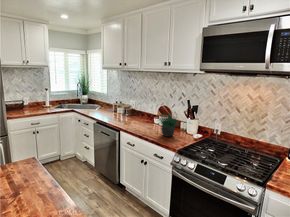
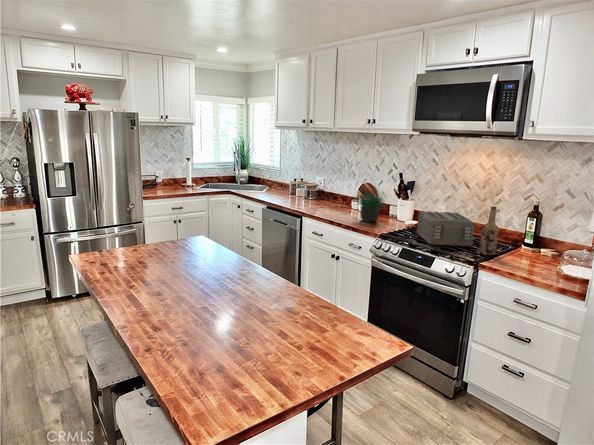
toaster: none [205,132,253,161] -> present [417,211,474,246]
wine bottle: none [261,133,278,173] -> present [479,207,499,255]

